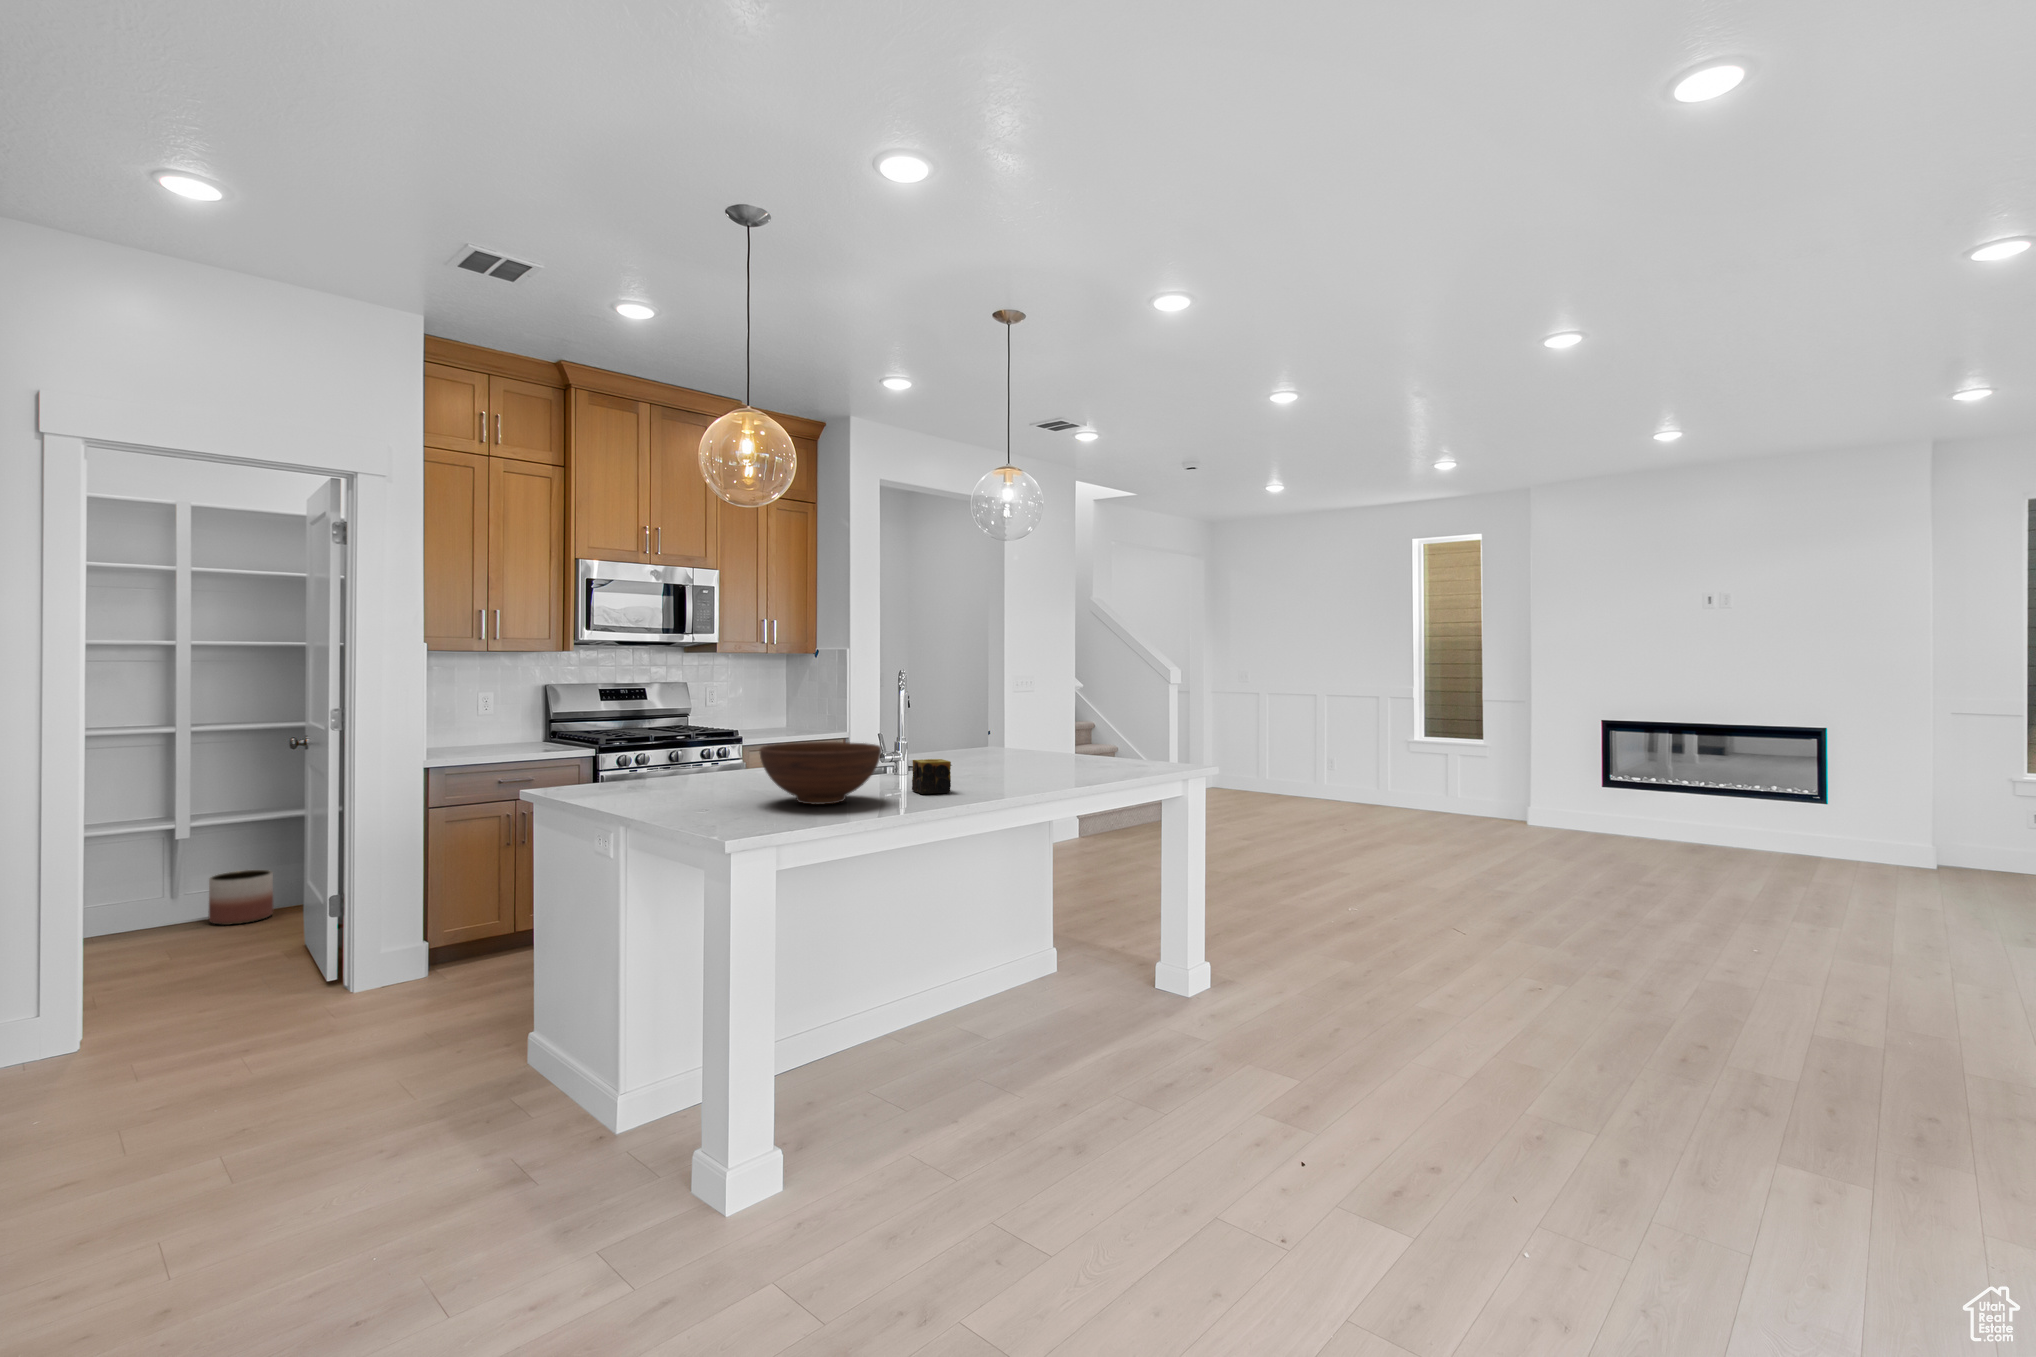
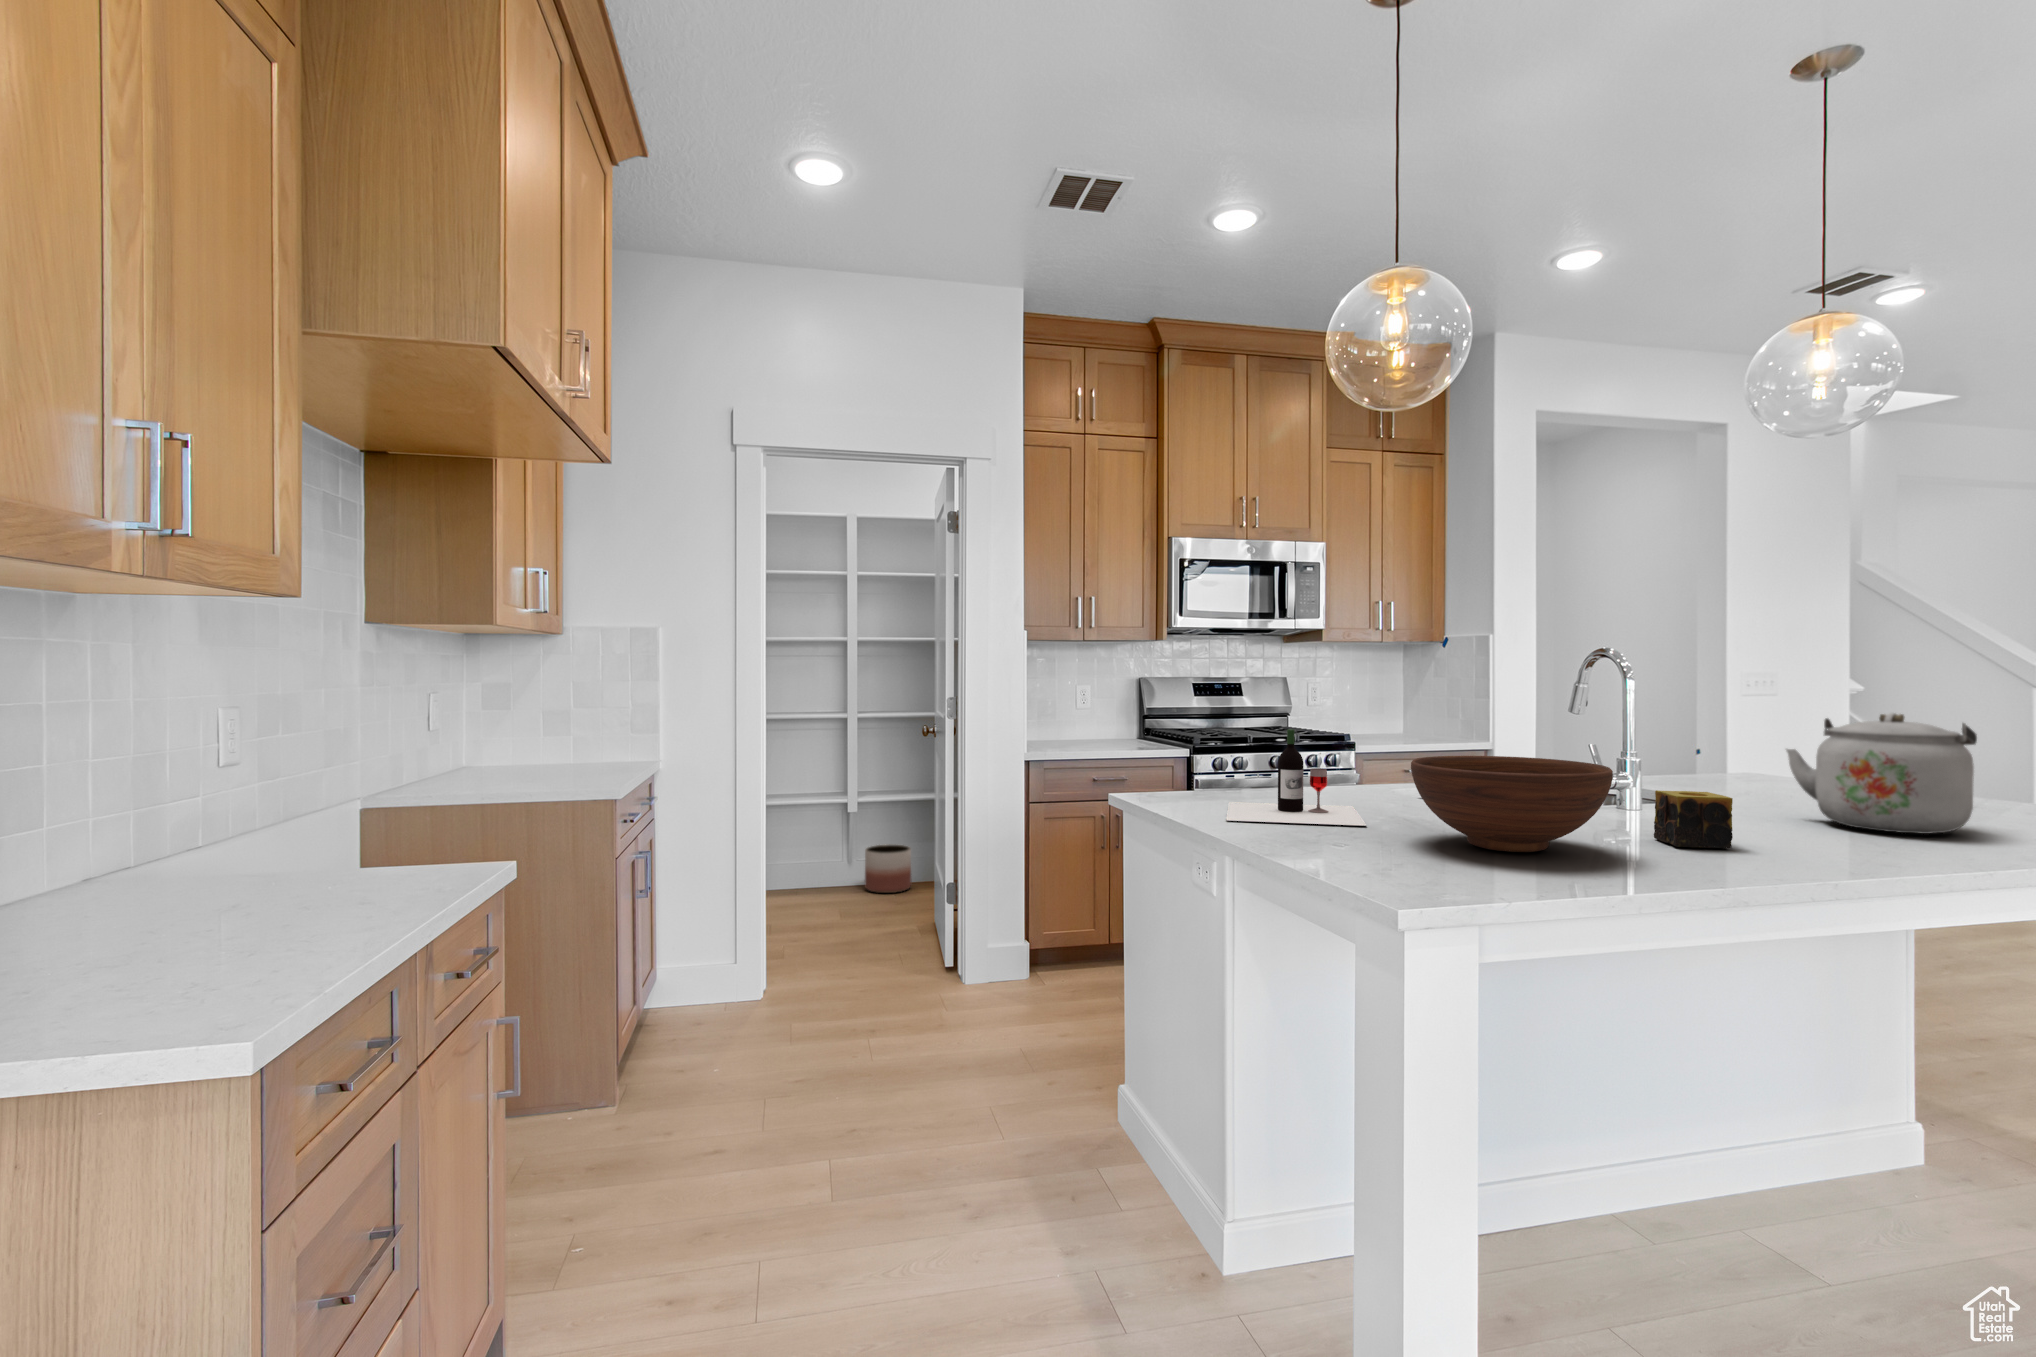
kettle: none [993,707,1082,777] -> present [1786,713,1977,834]
wine bottle: none [625,729,732,801] -> present [1226,729,1366,826]

